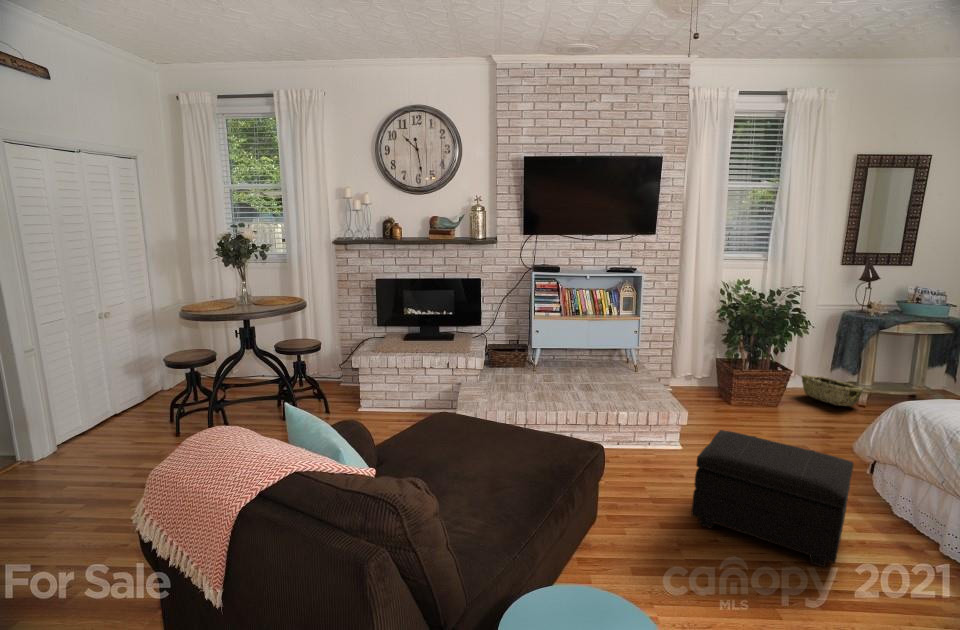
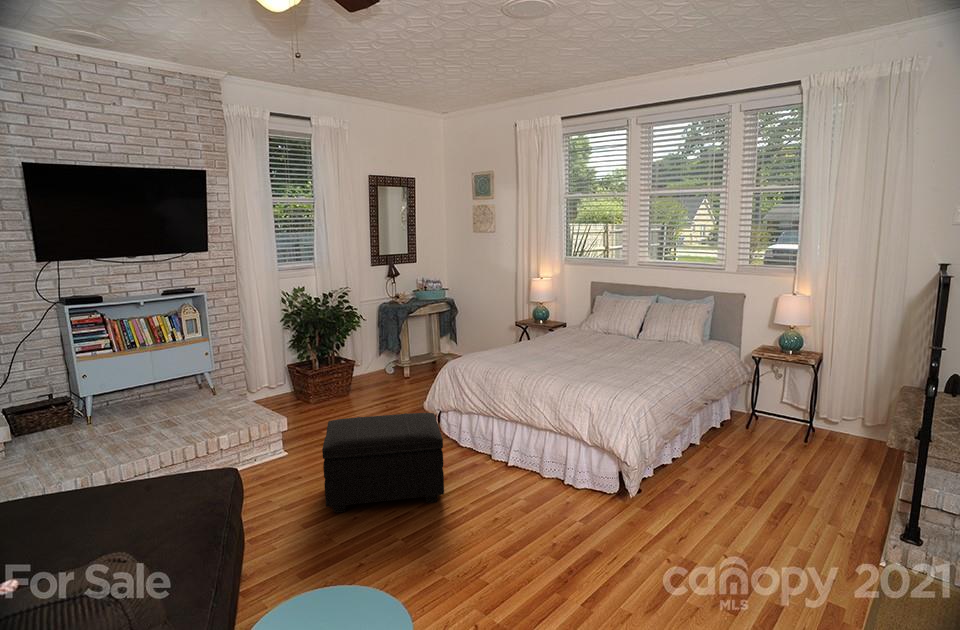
woven basket: present [802,375,863,406] -> none [360,362,406,382]

